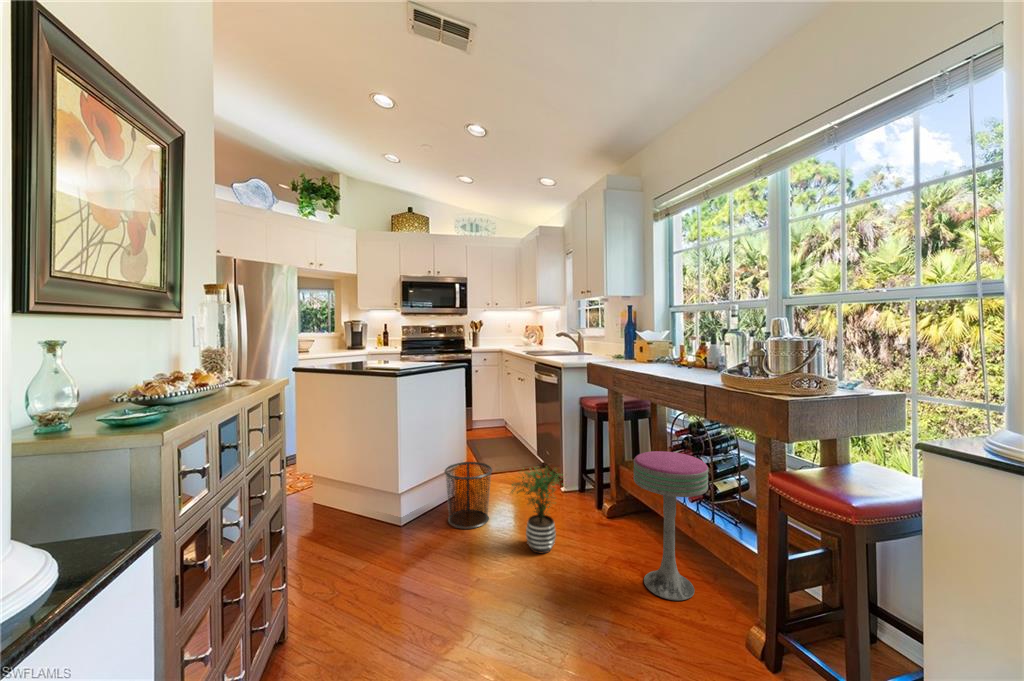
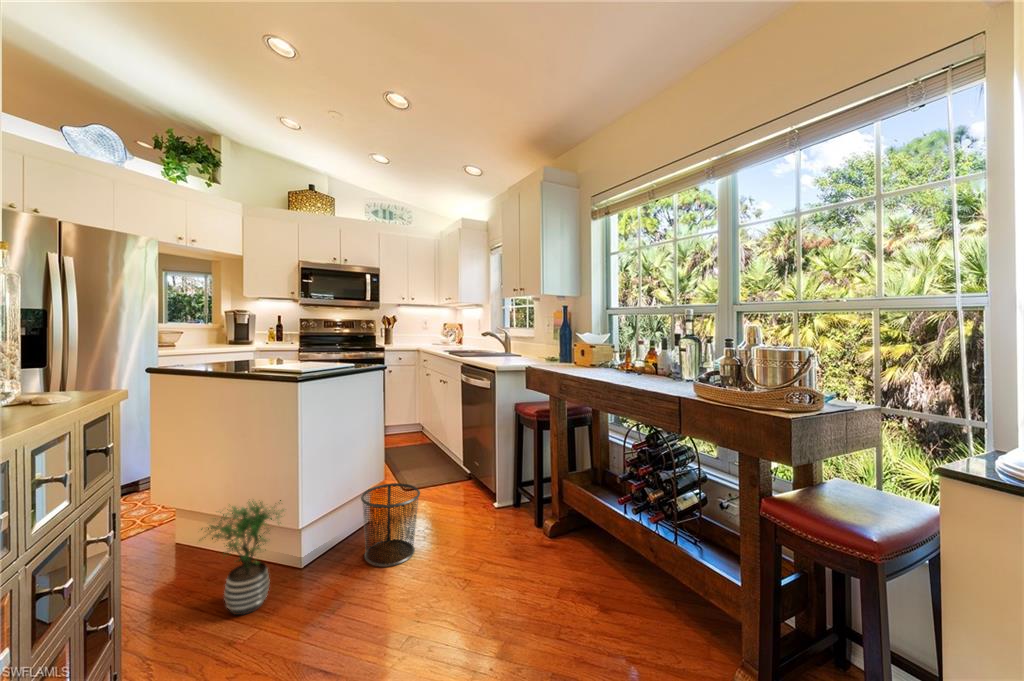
bar stool: present [633,451,709,601] -> none [591,466,671,633]
potted plant: present [511,466,564,553] -> present [199,500,284,615]

